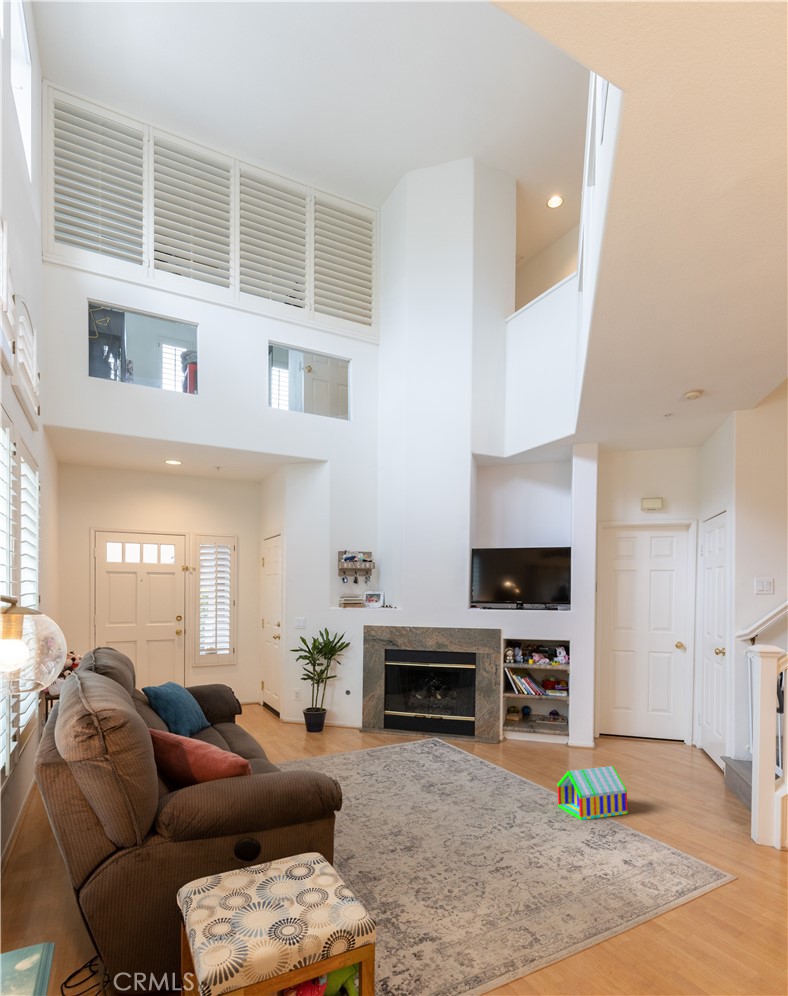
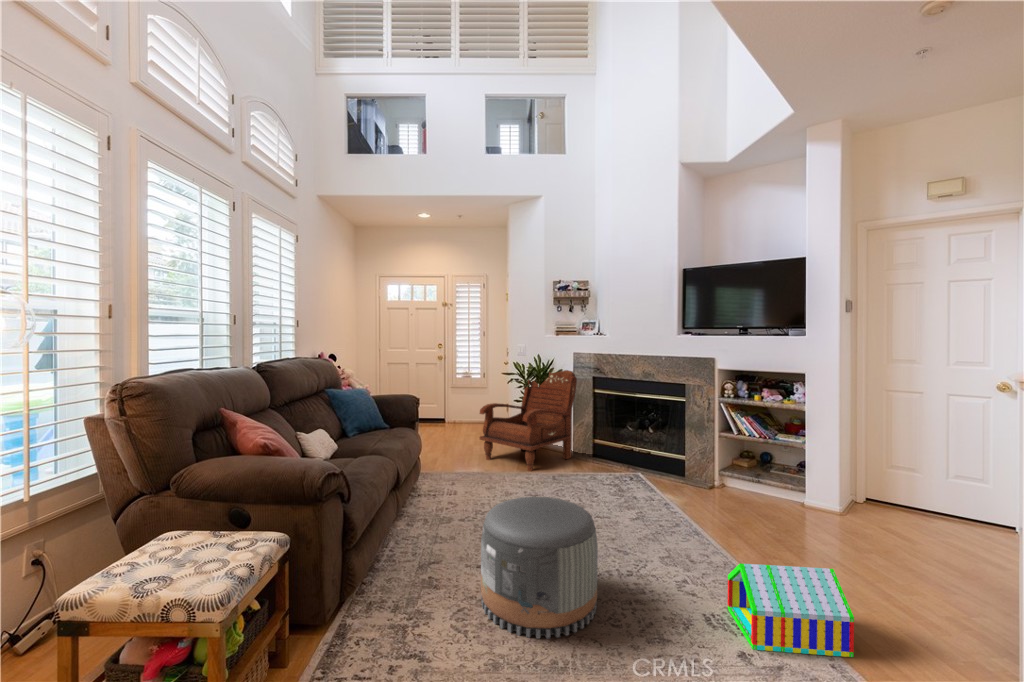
armchair: none [279,642,369,749] -> present [480,370,577,471]
pouf: none [406,749,490,839] -> present [481,496,598,638]

